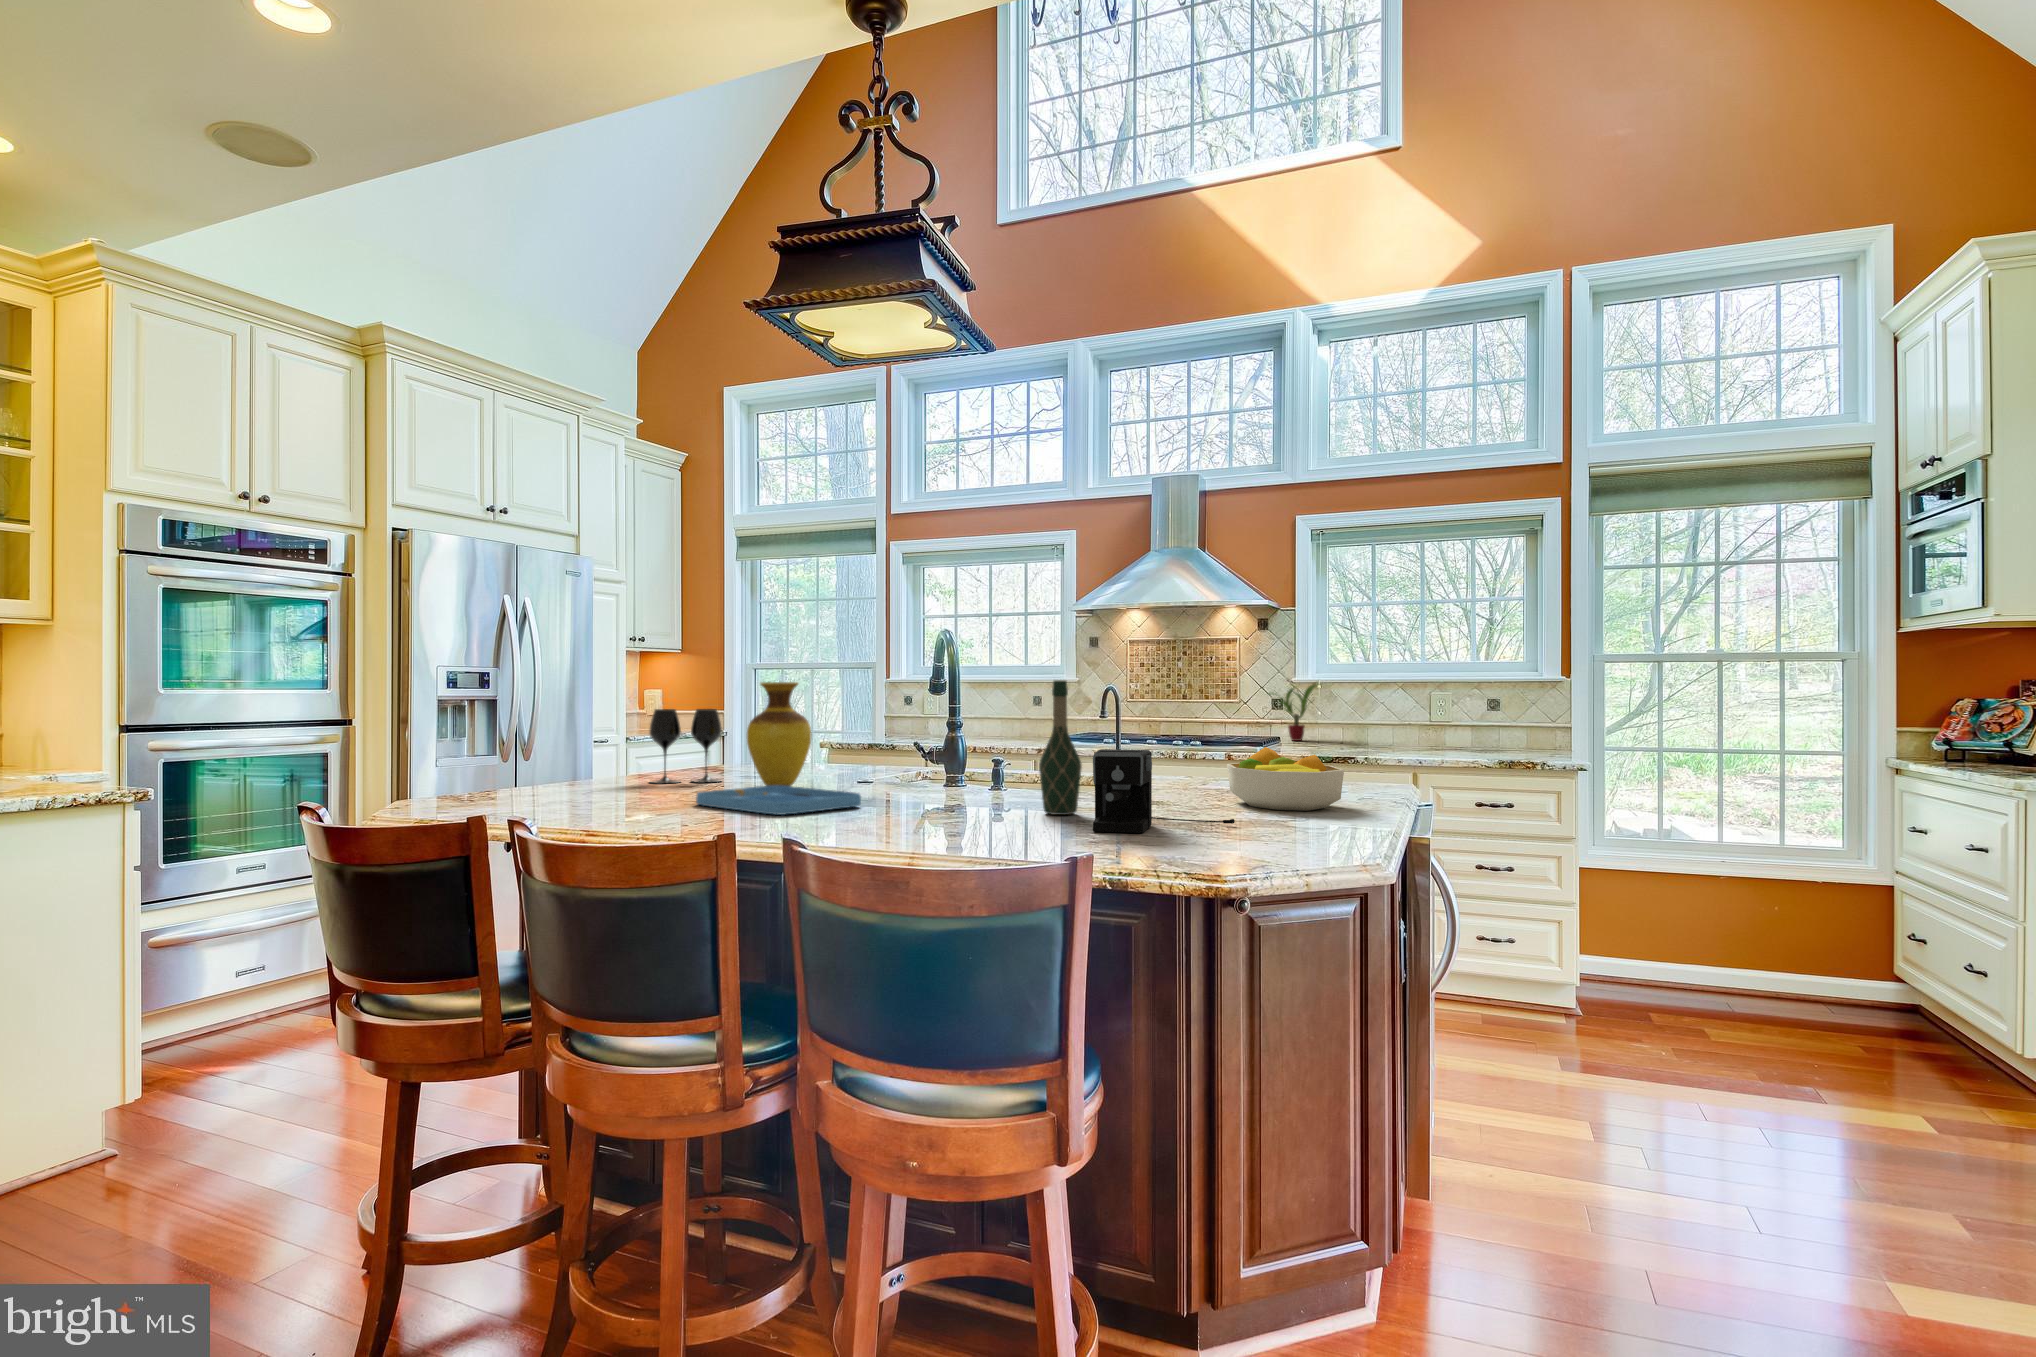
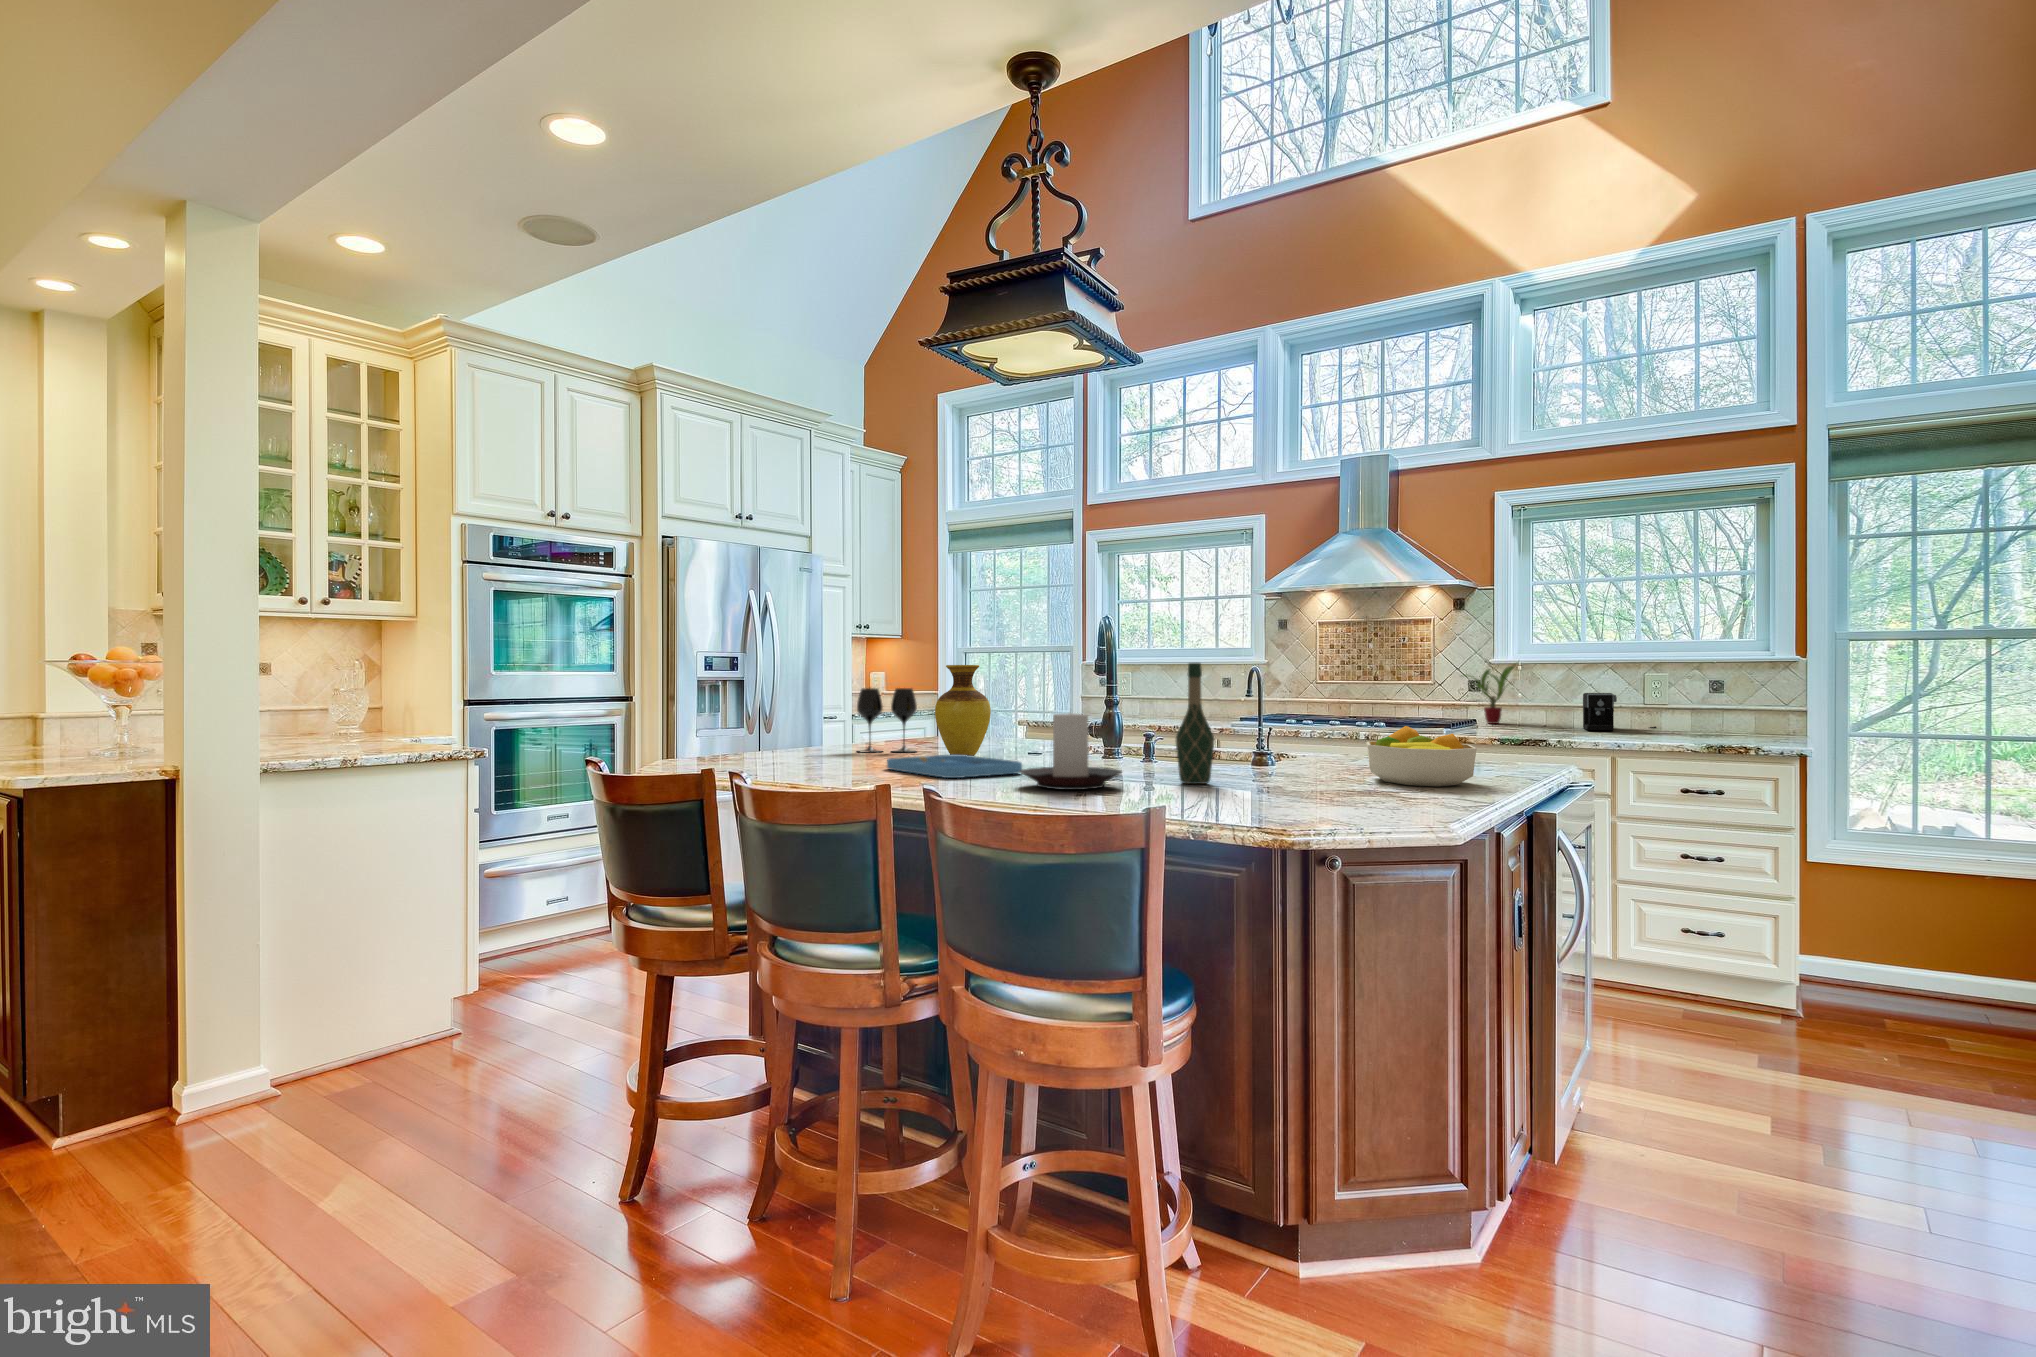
candle holder: none [867,733,988,826] -> present [1019,713,1122,790]
coffee maker: present [1093,749,1235,833] -> present [1583,693,1657,730]

